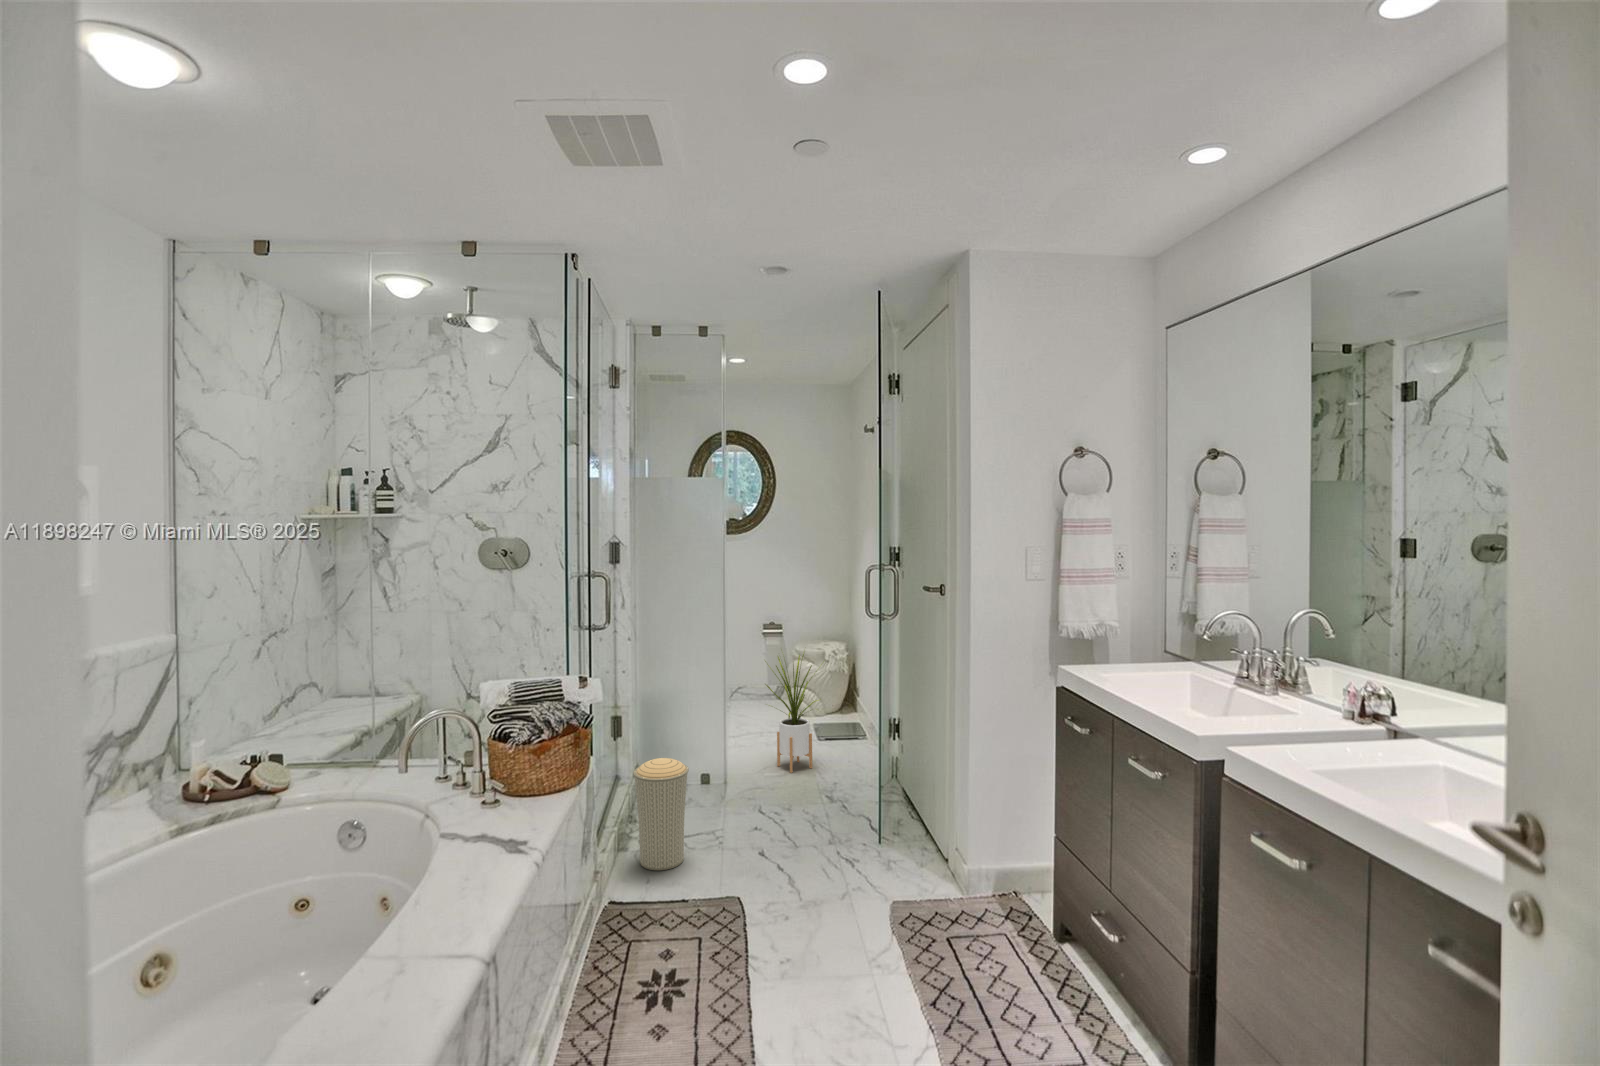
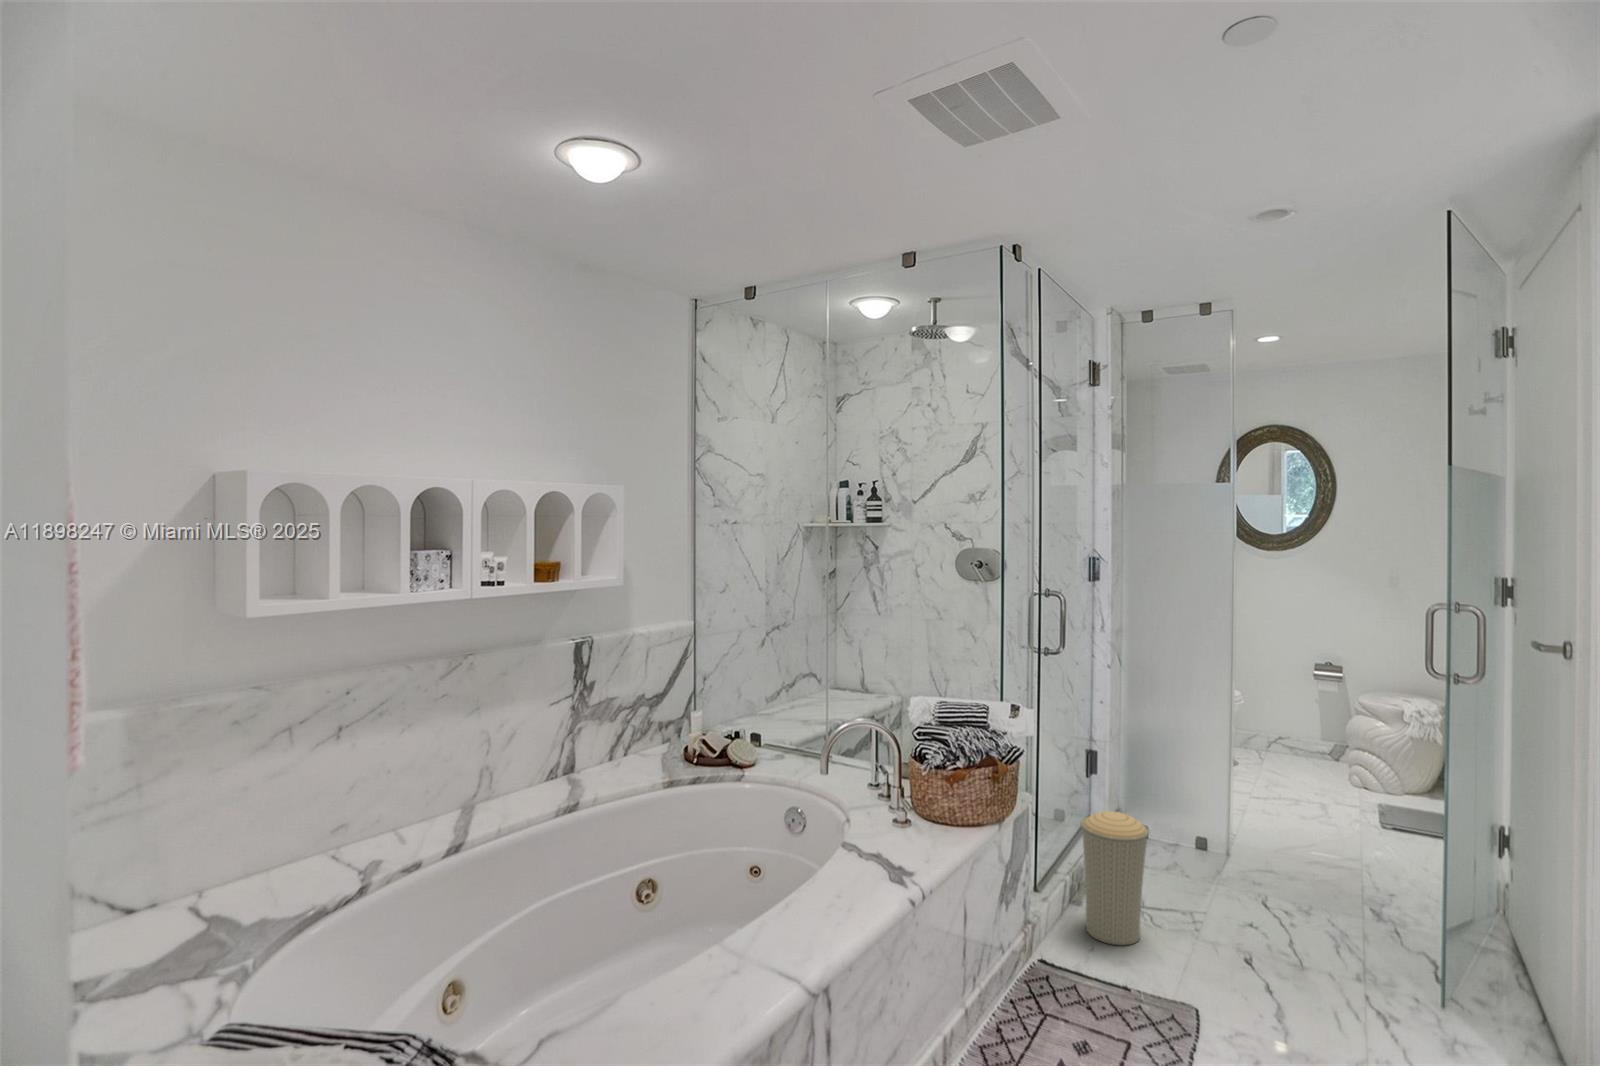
house plant: present [765,654,821,773] -> none [1285,697,1388,869]

